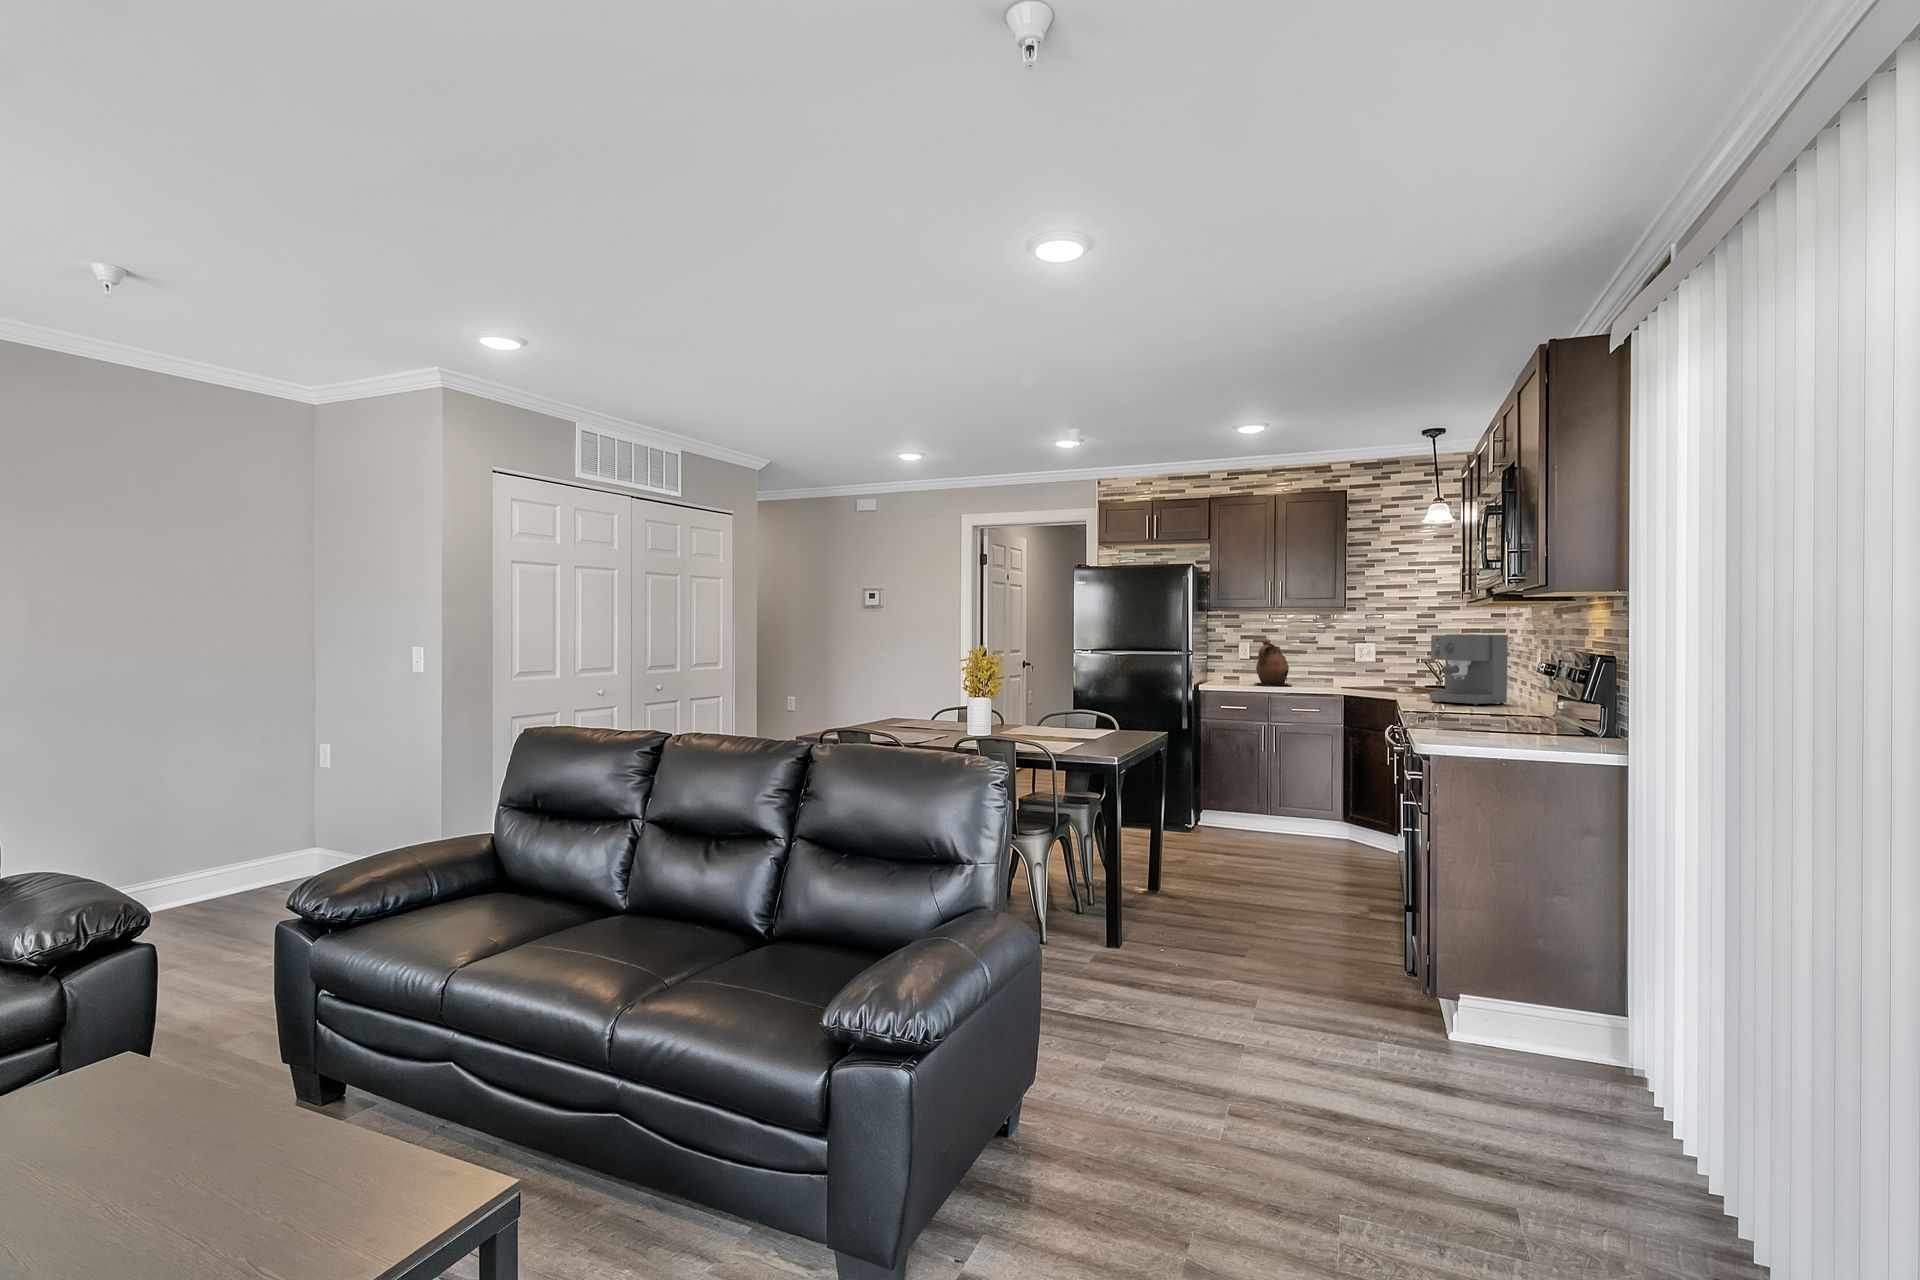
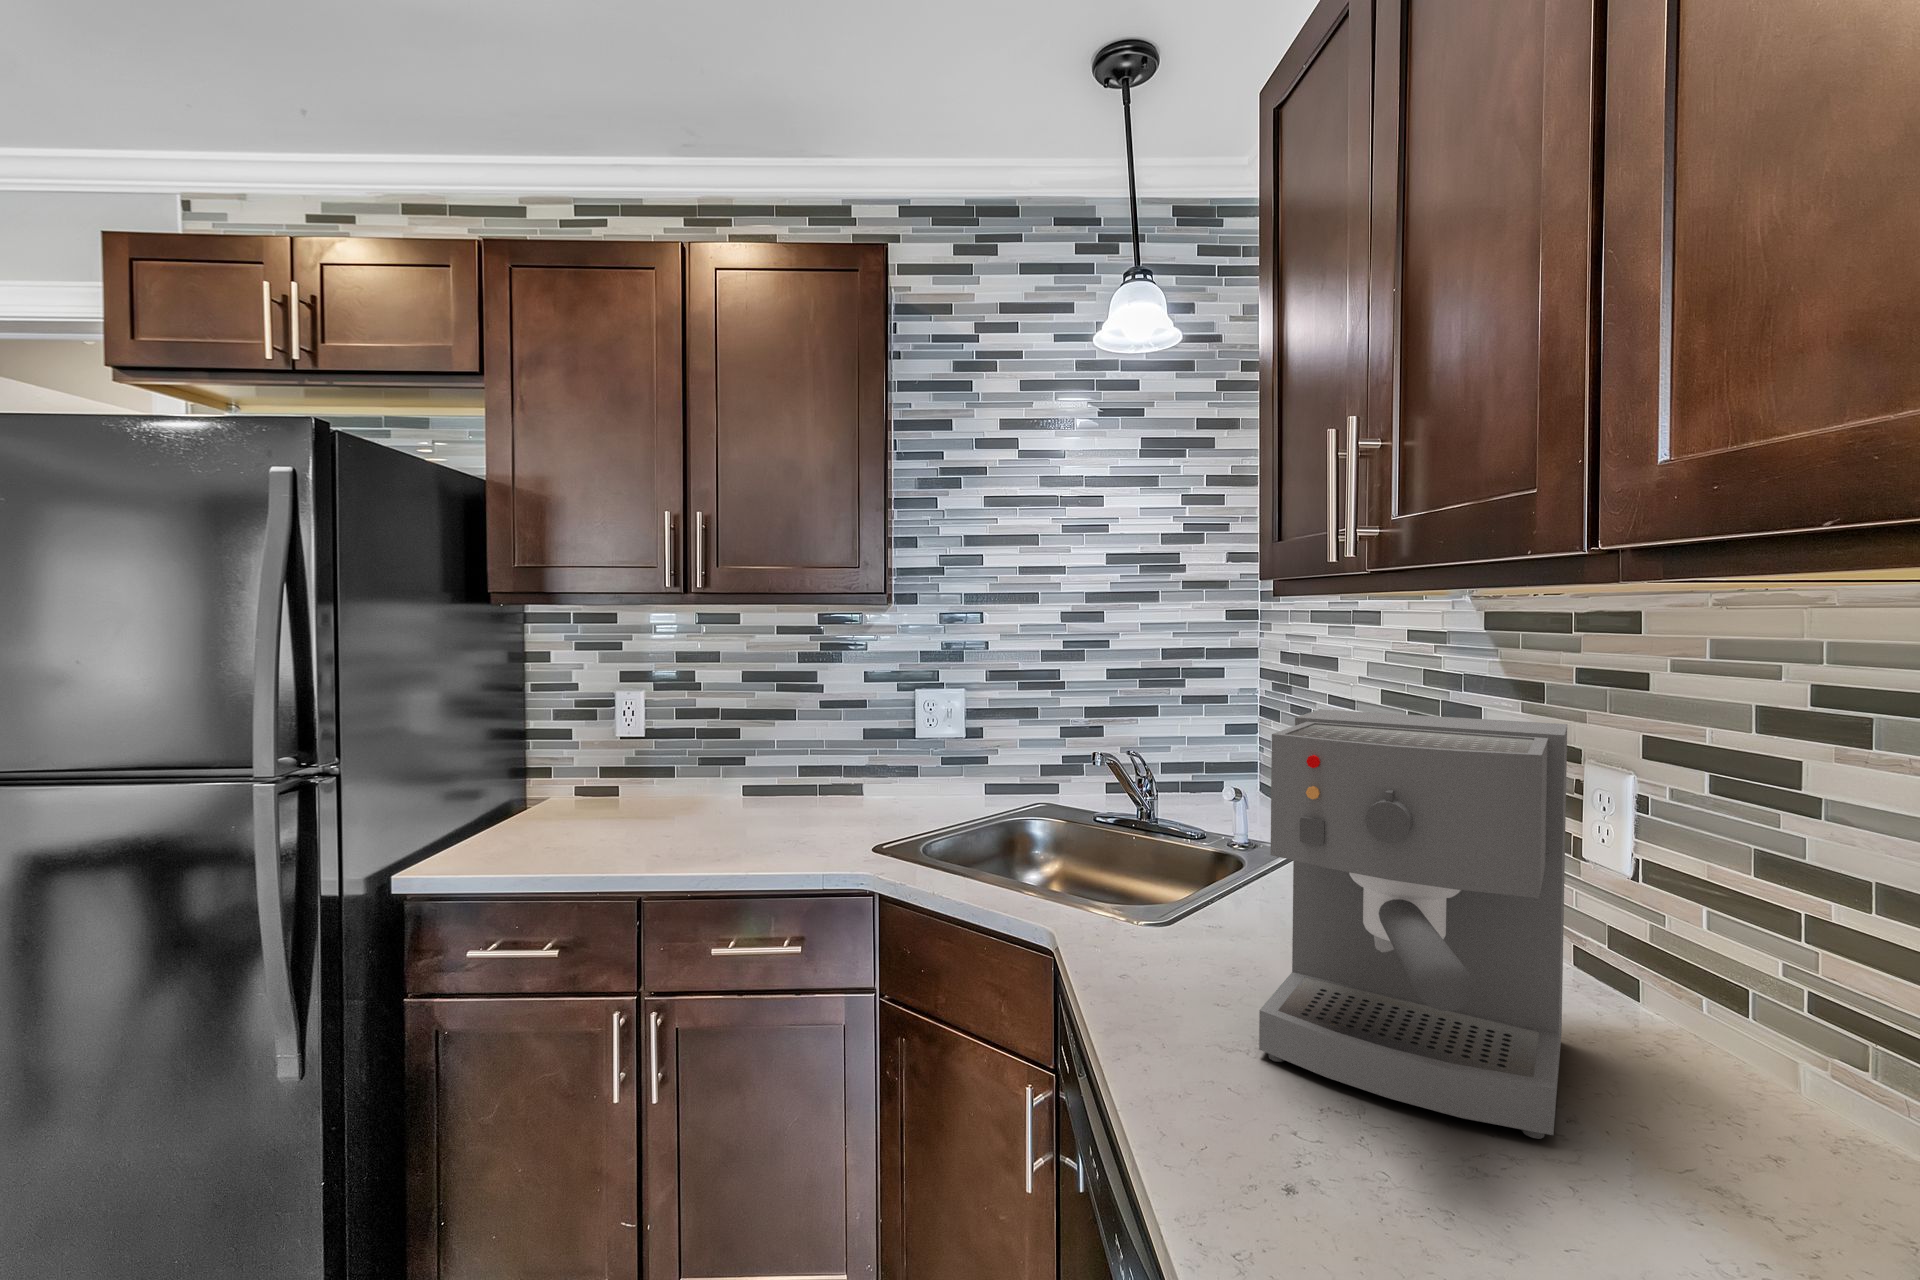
ceramic pitcher: present [1255,641,1292,685] -> none [624,698,743,841]

